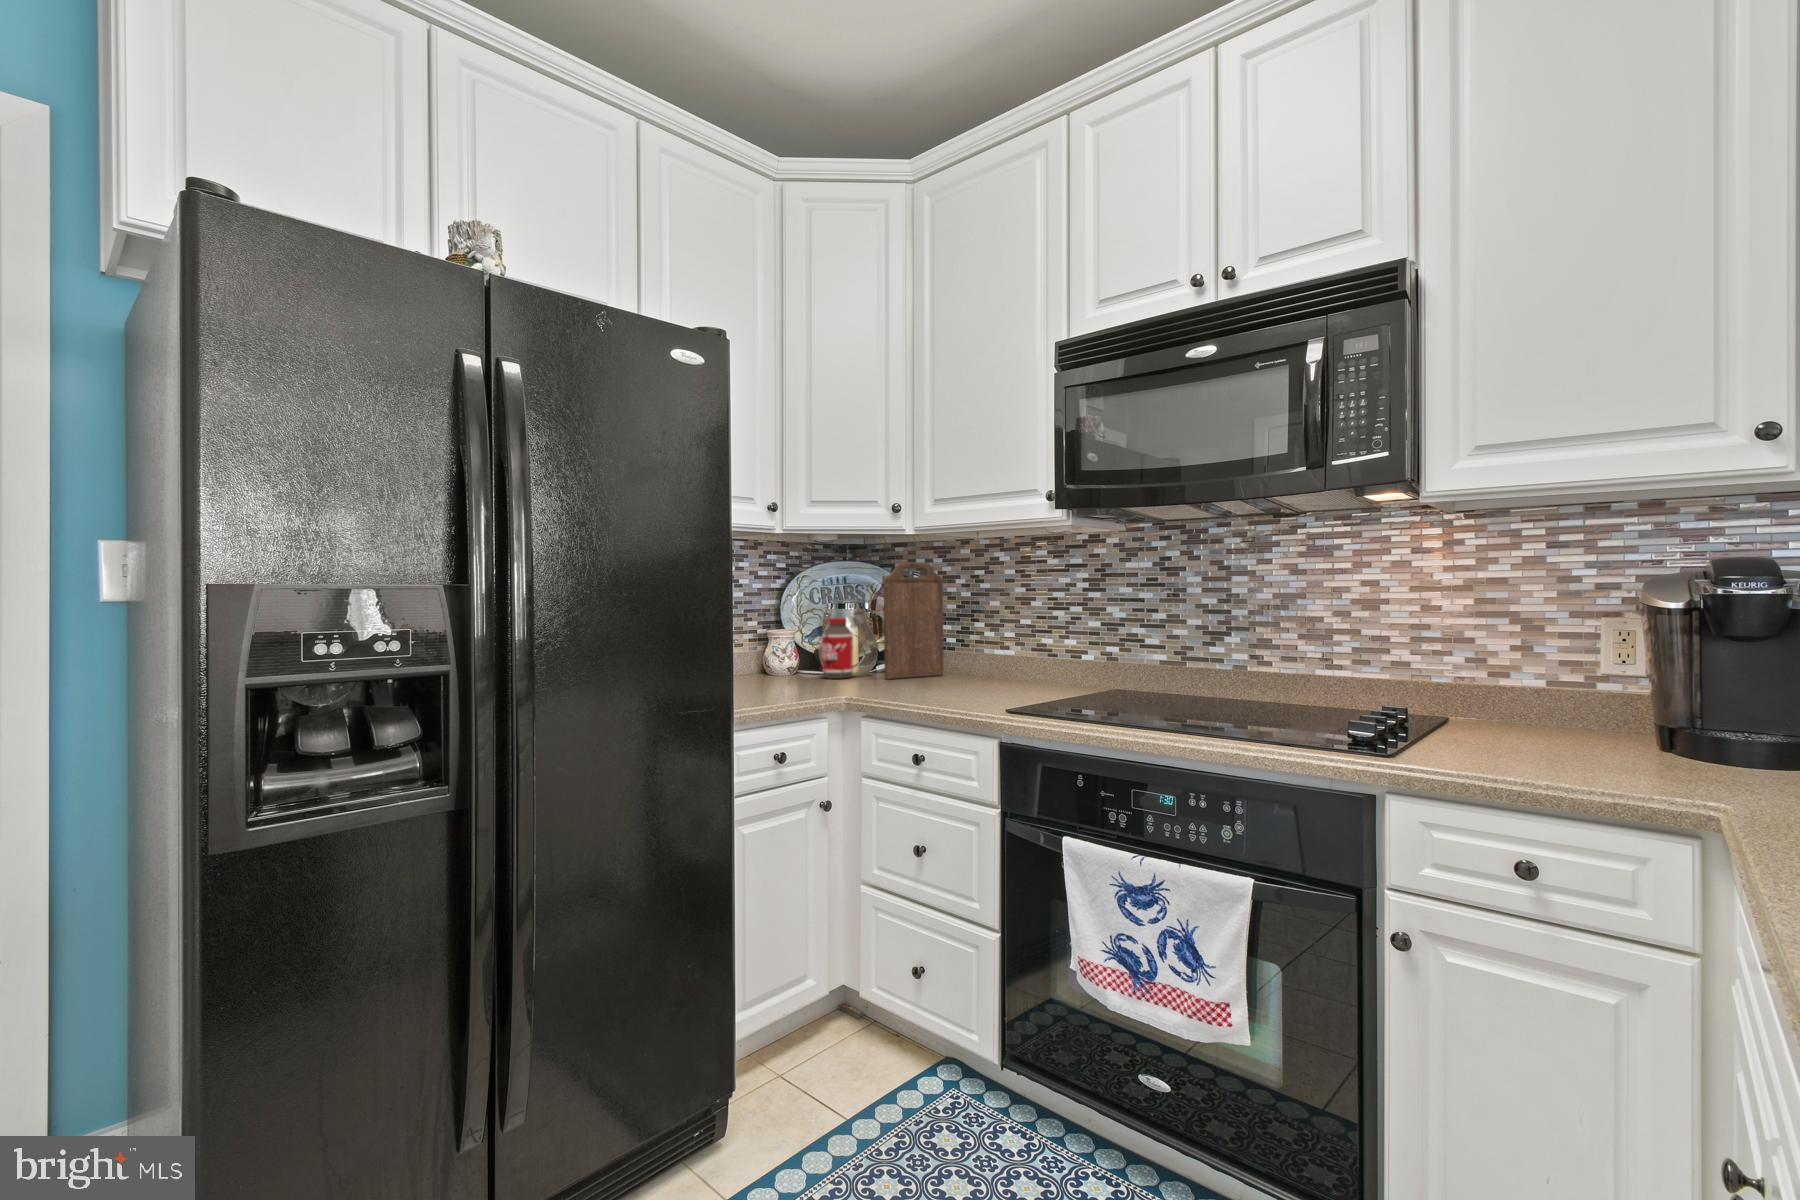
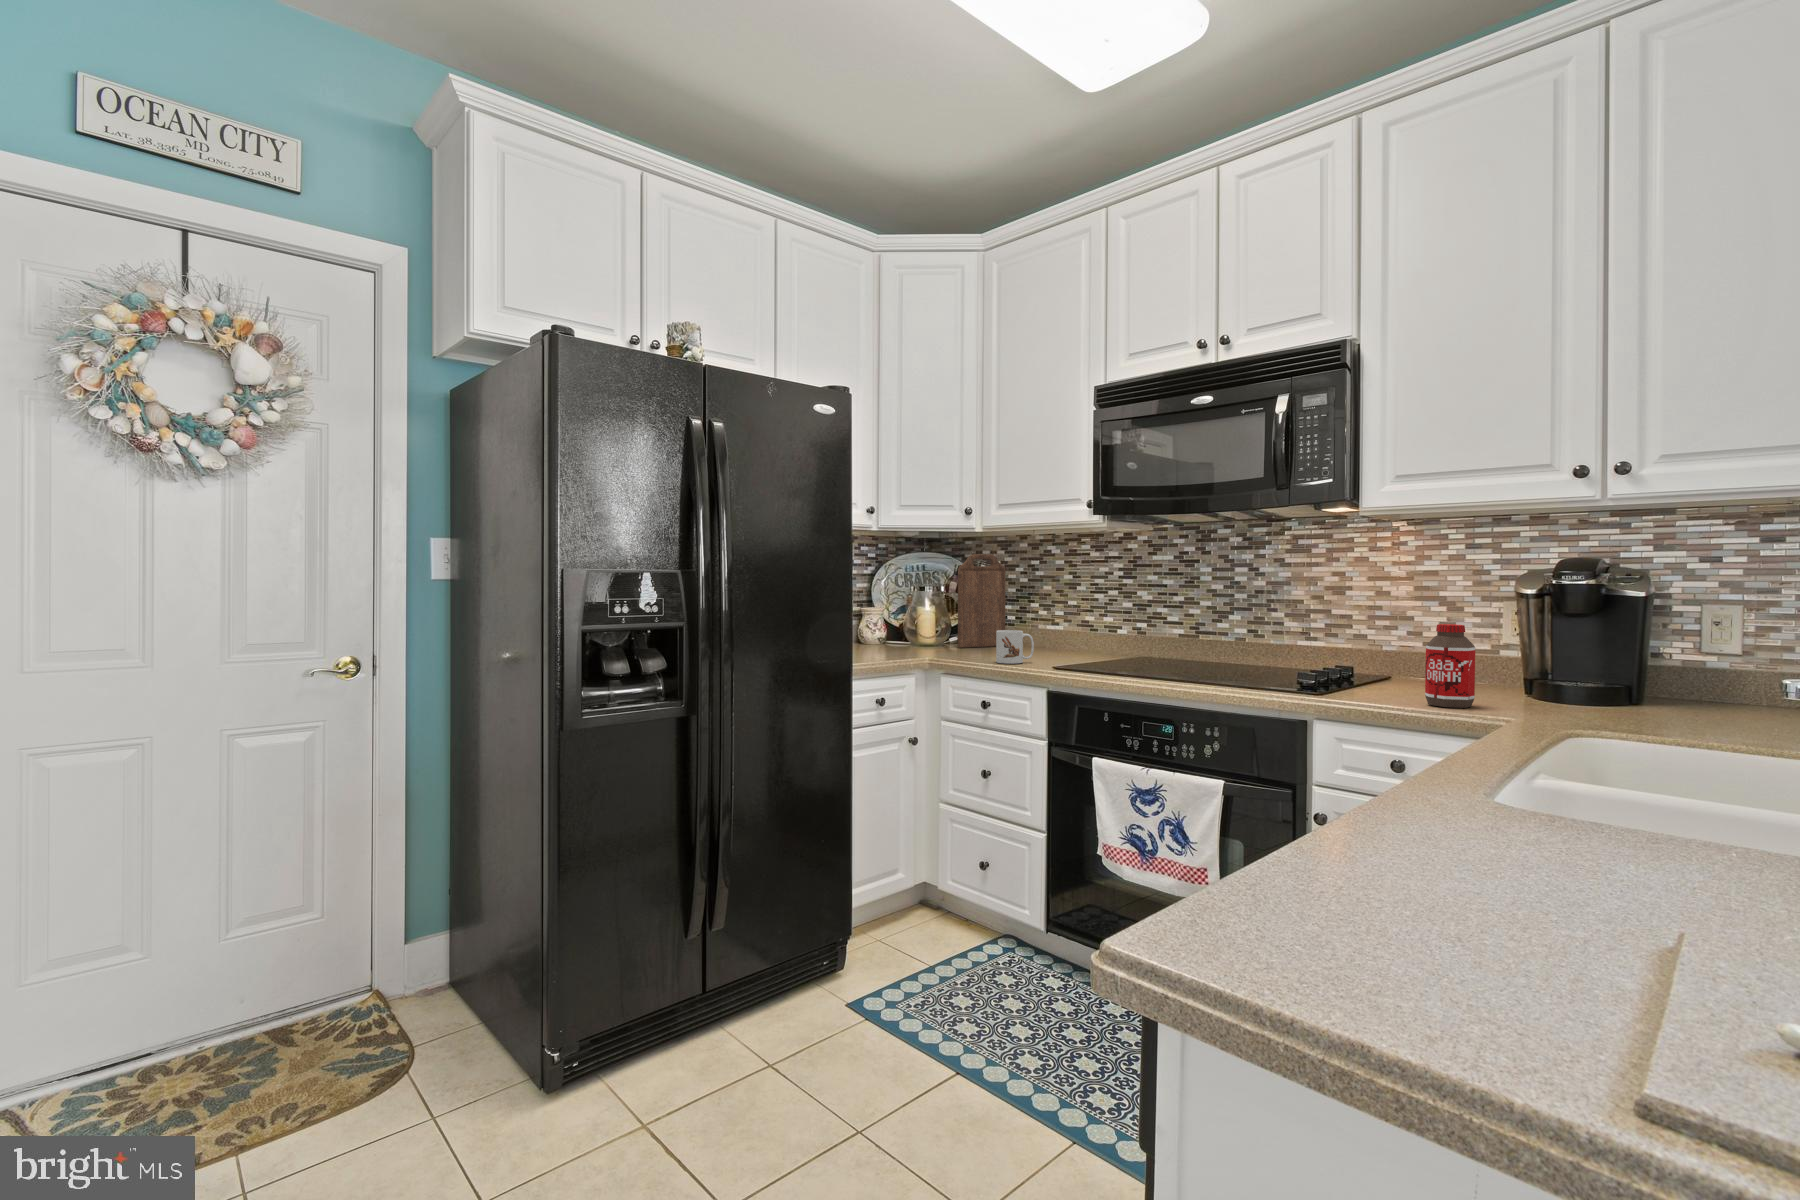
bottle: present [822,618,853,678] -> present [1425,624,1475,708]
mug: none [932,660,980,704] -> present [996,630,1034,664]

